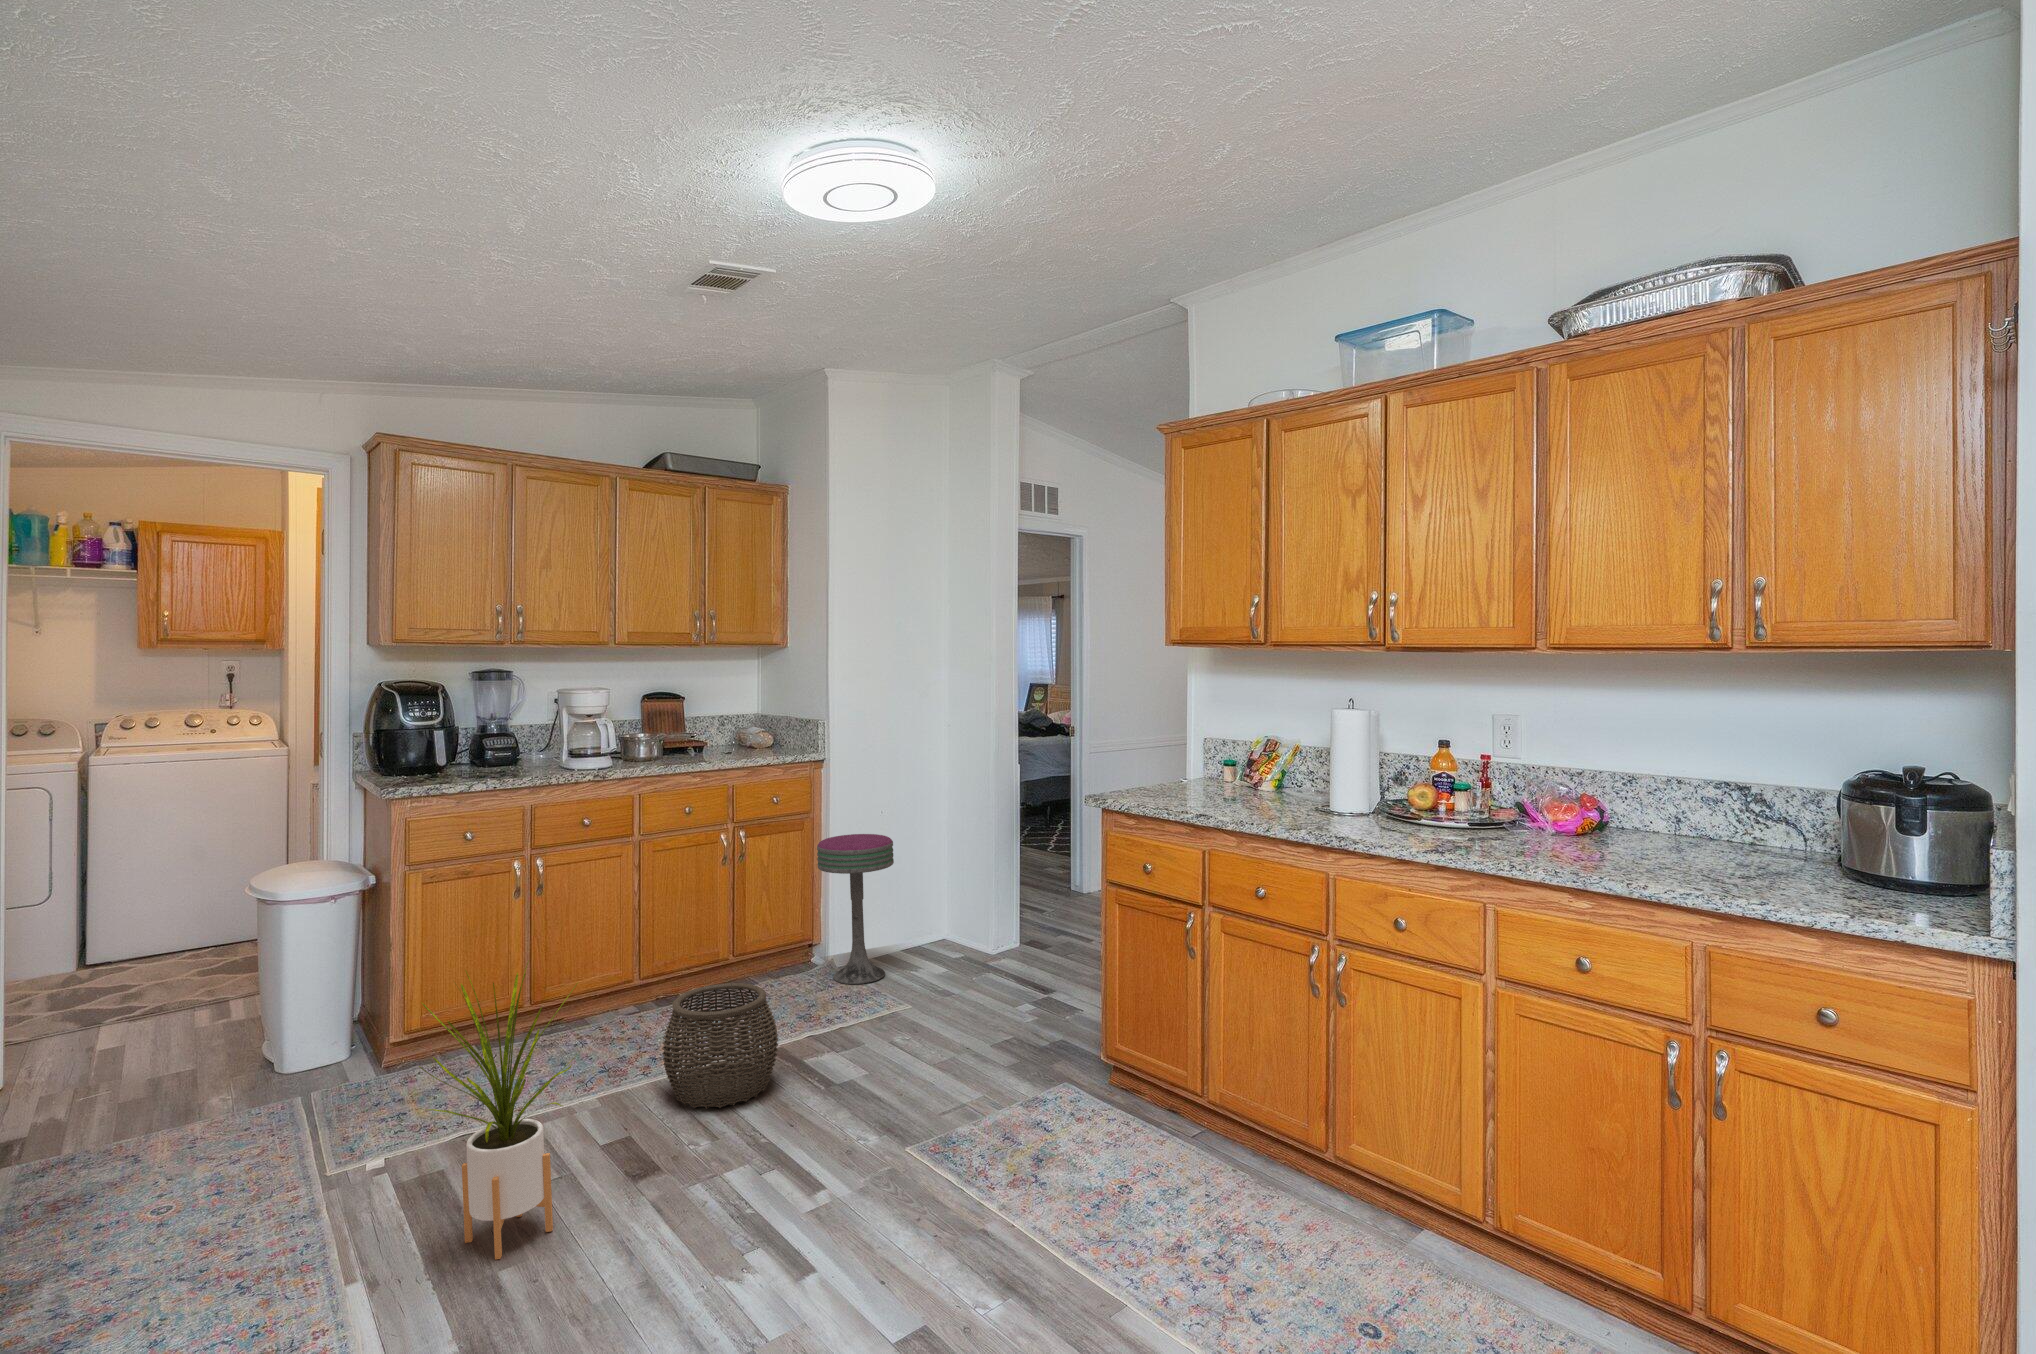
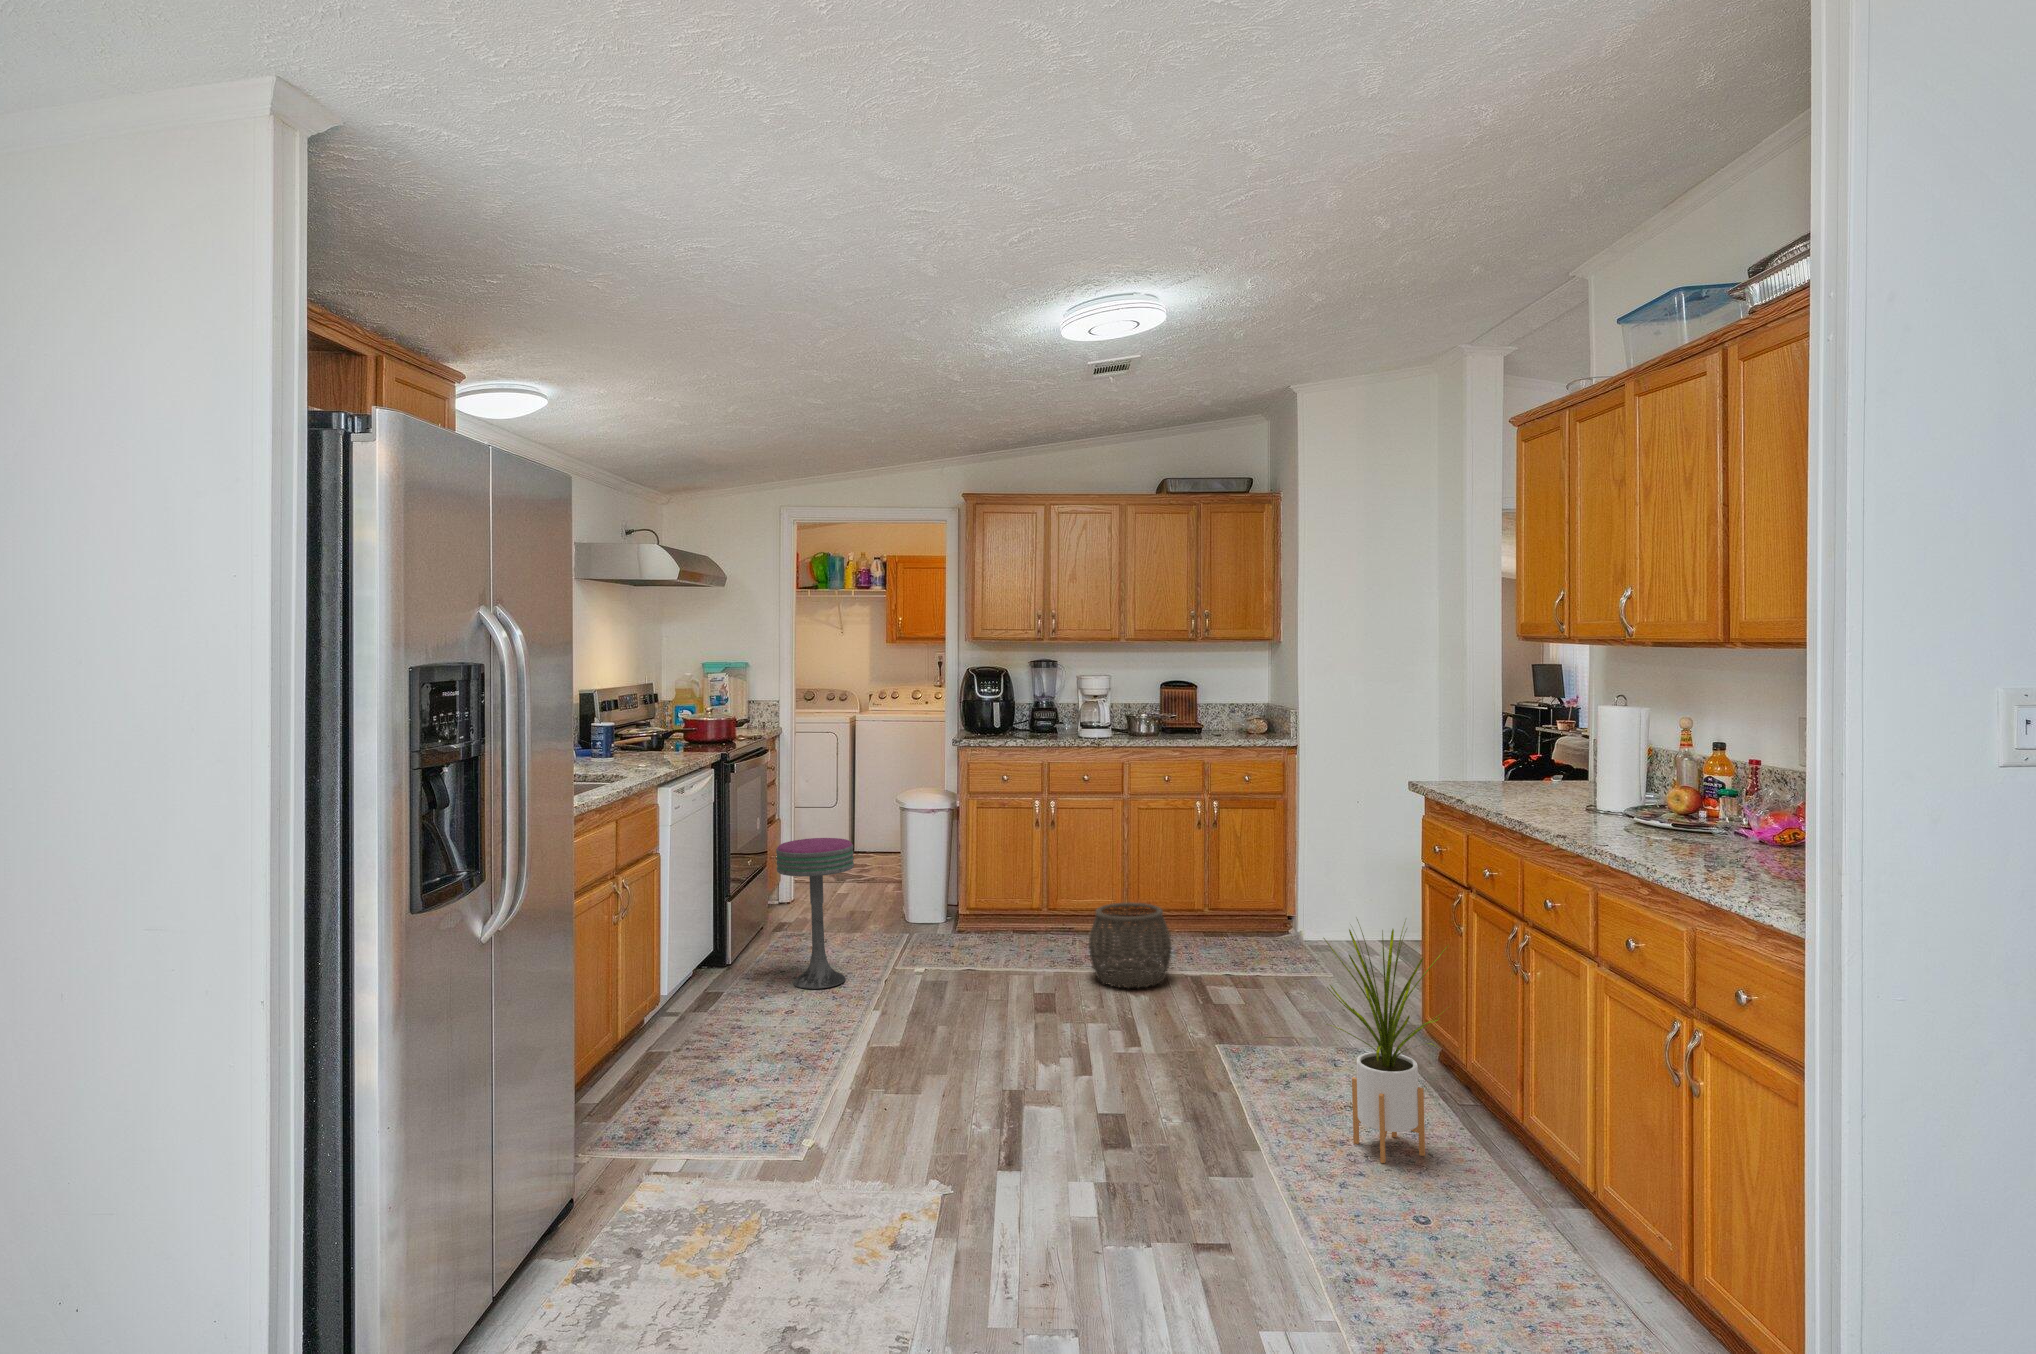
bar stool: present [817,834,894,984] -> present [776,838,854,989]
house plant: present [419,961,577,1259] -> present [1324,919,1448,1163]

